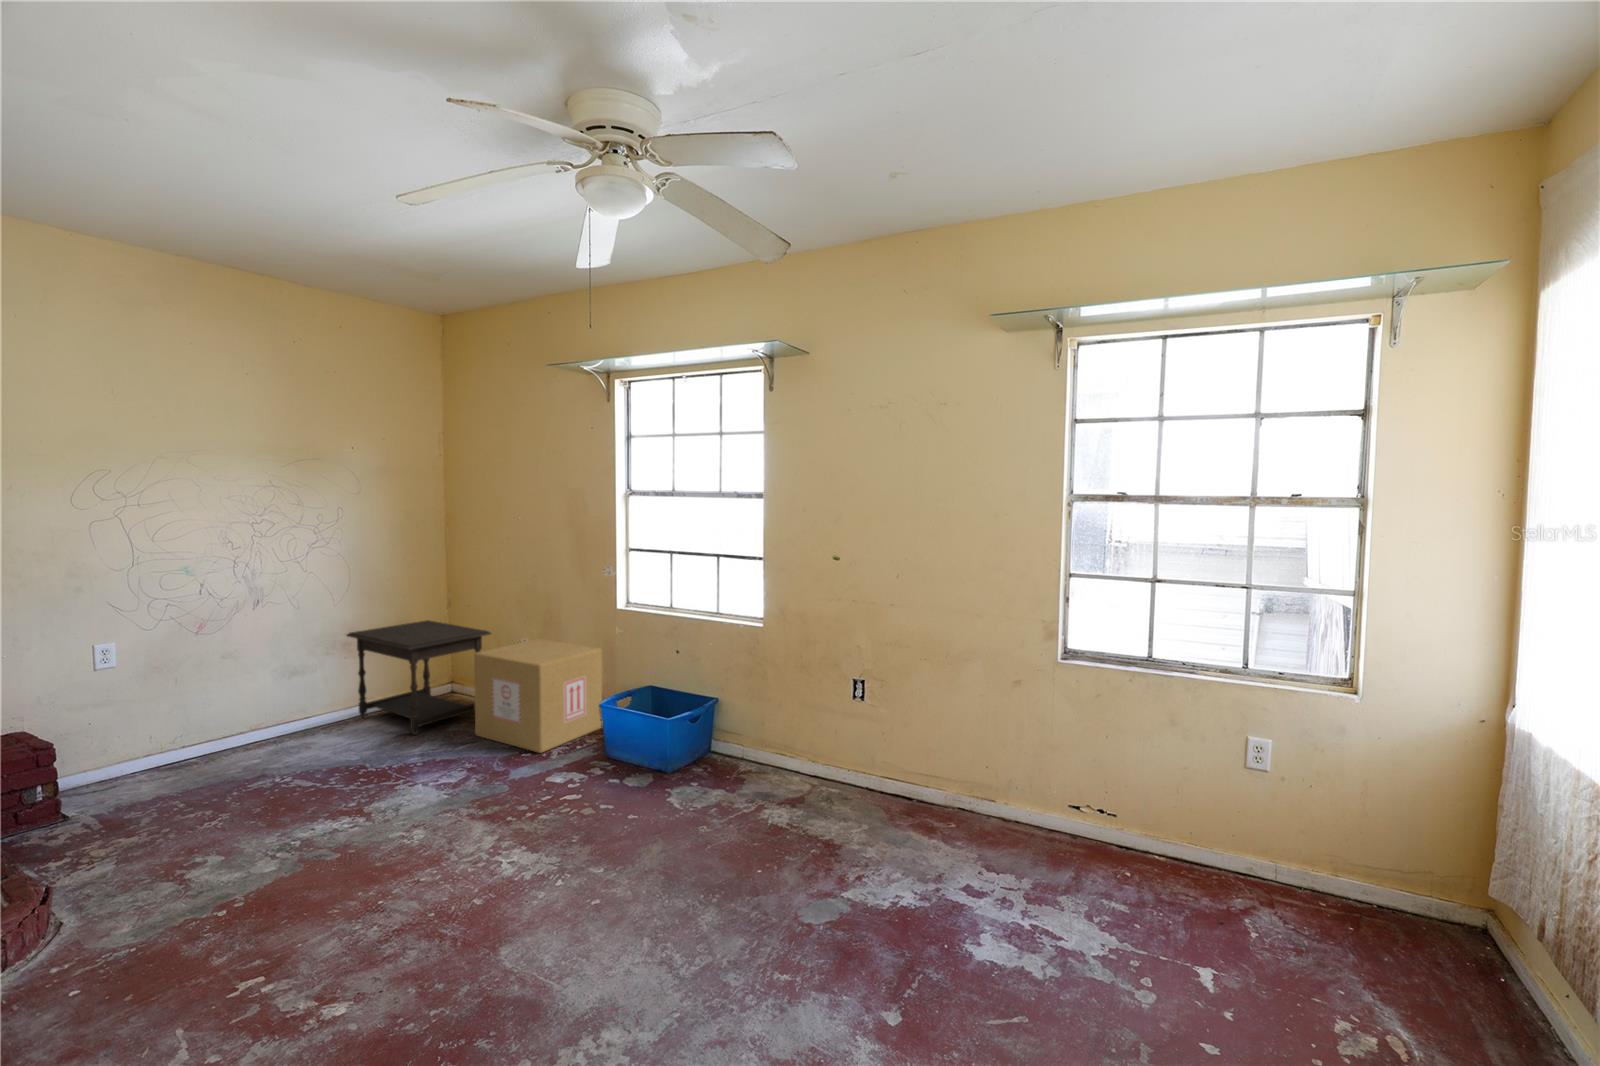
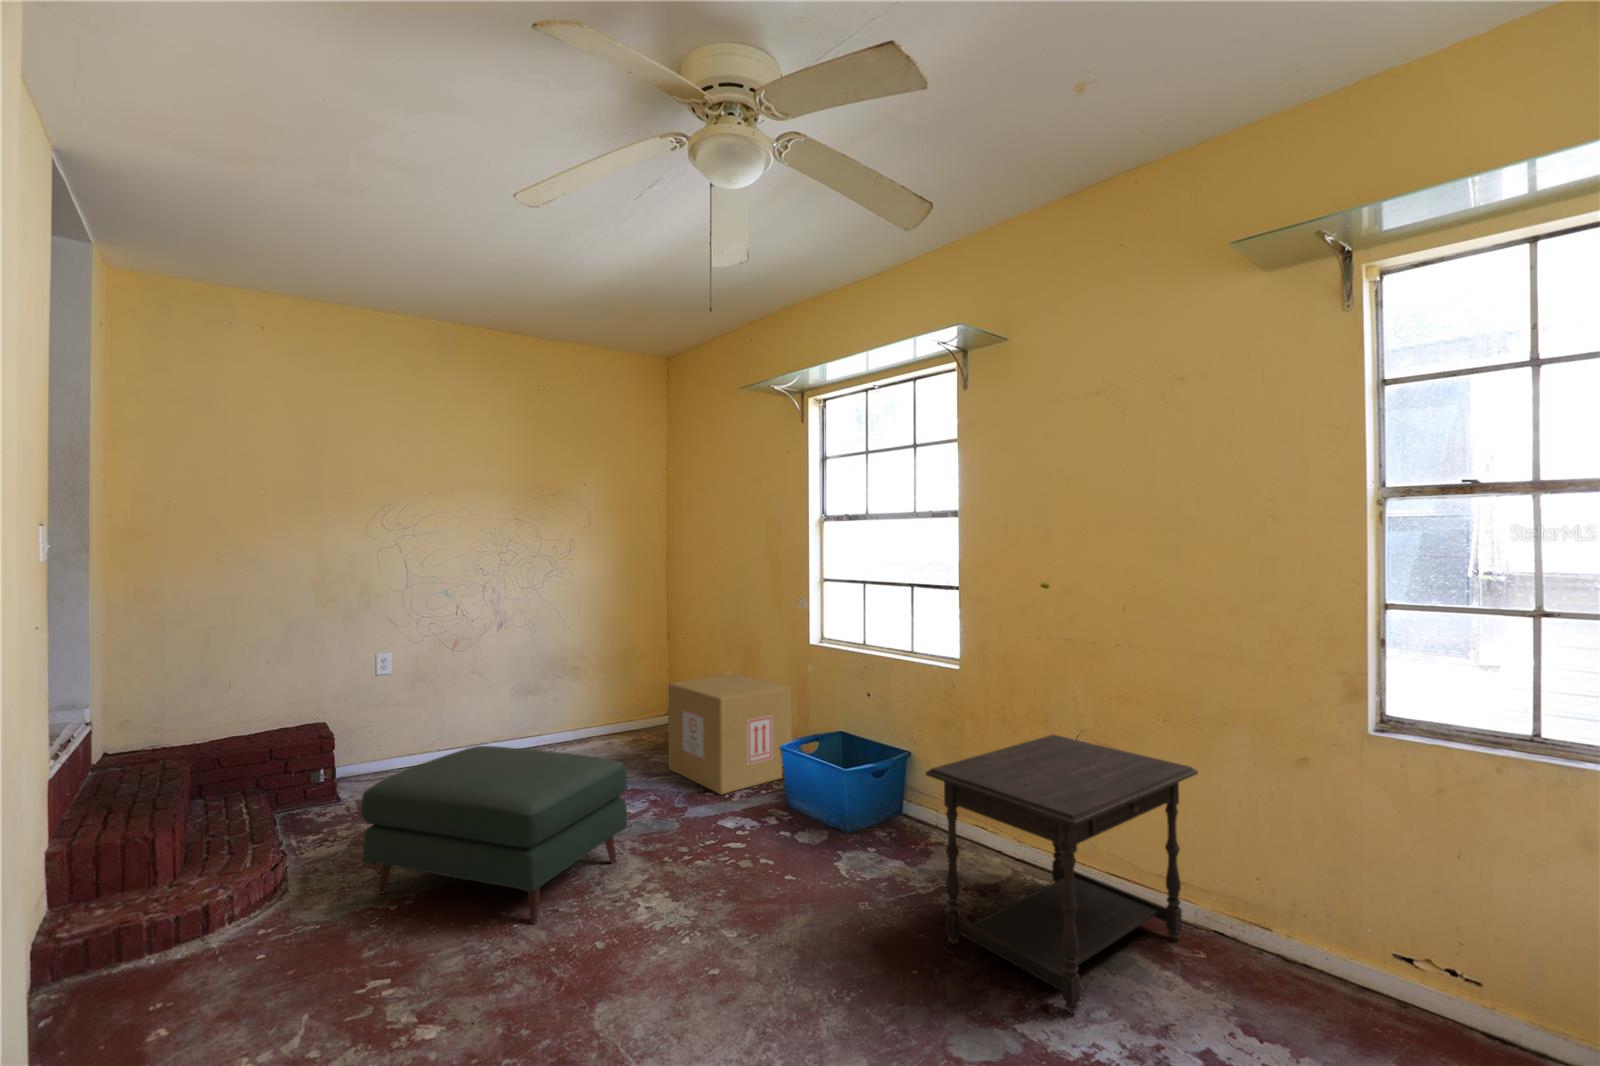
side table: present [347,620,491,735] -> present [926,734,1198,1014]
ottoman: none [164,735,470,906] -> present [361,746,627,924]

